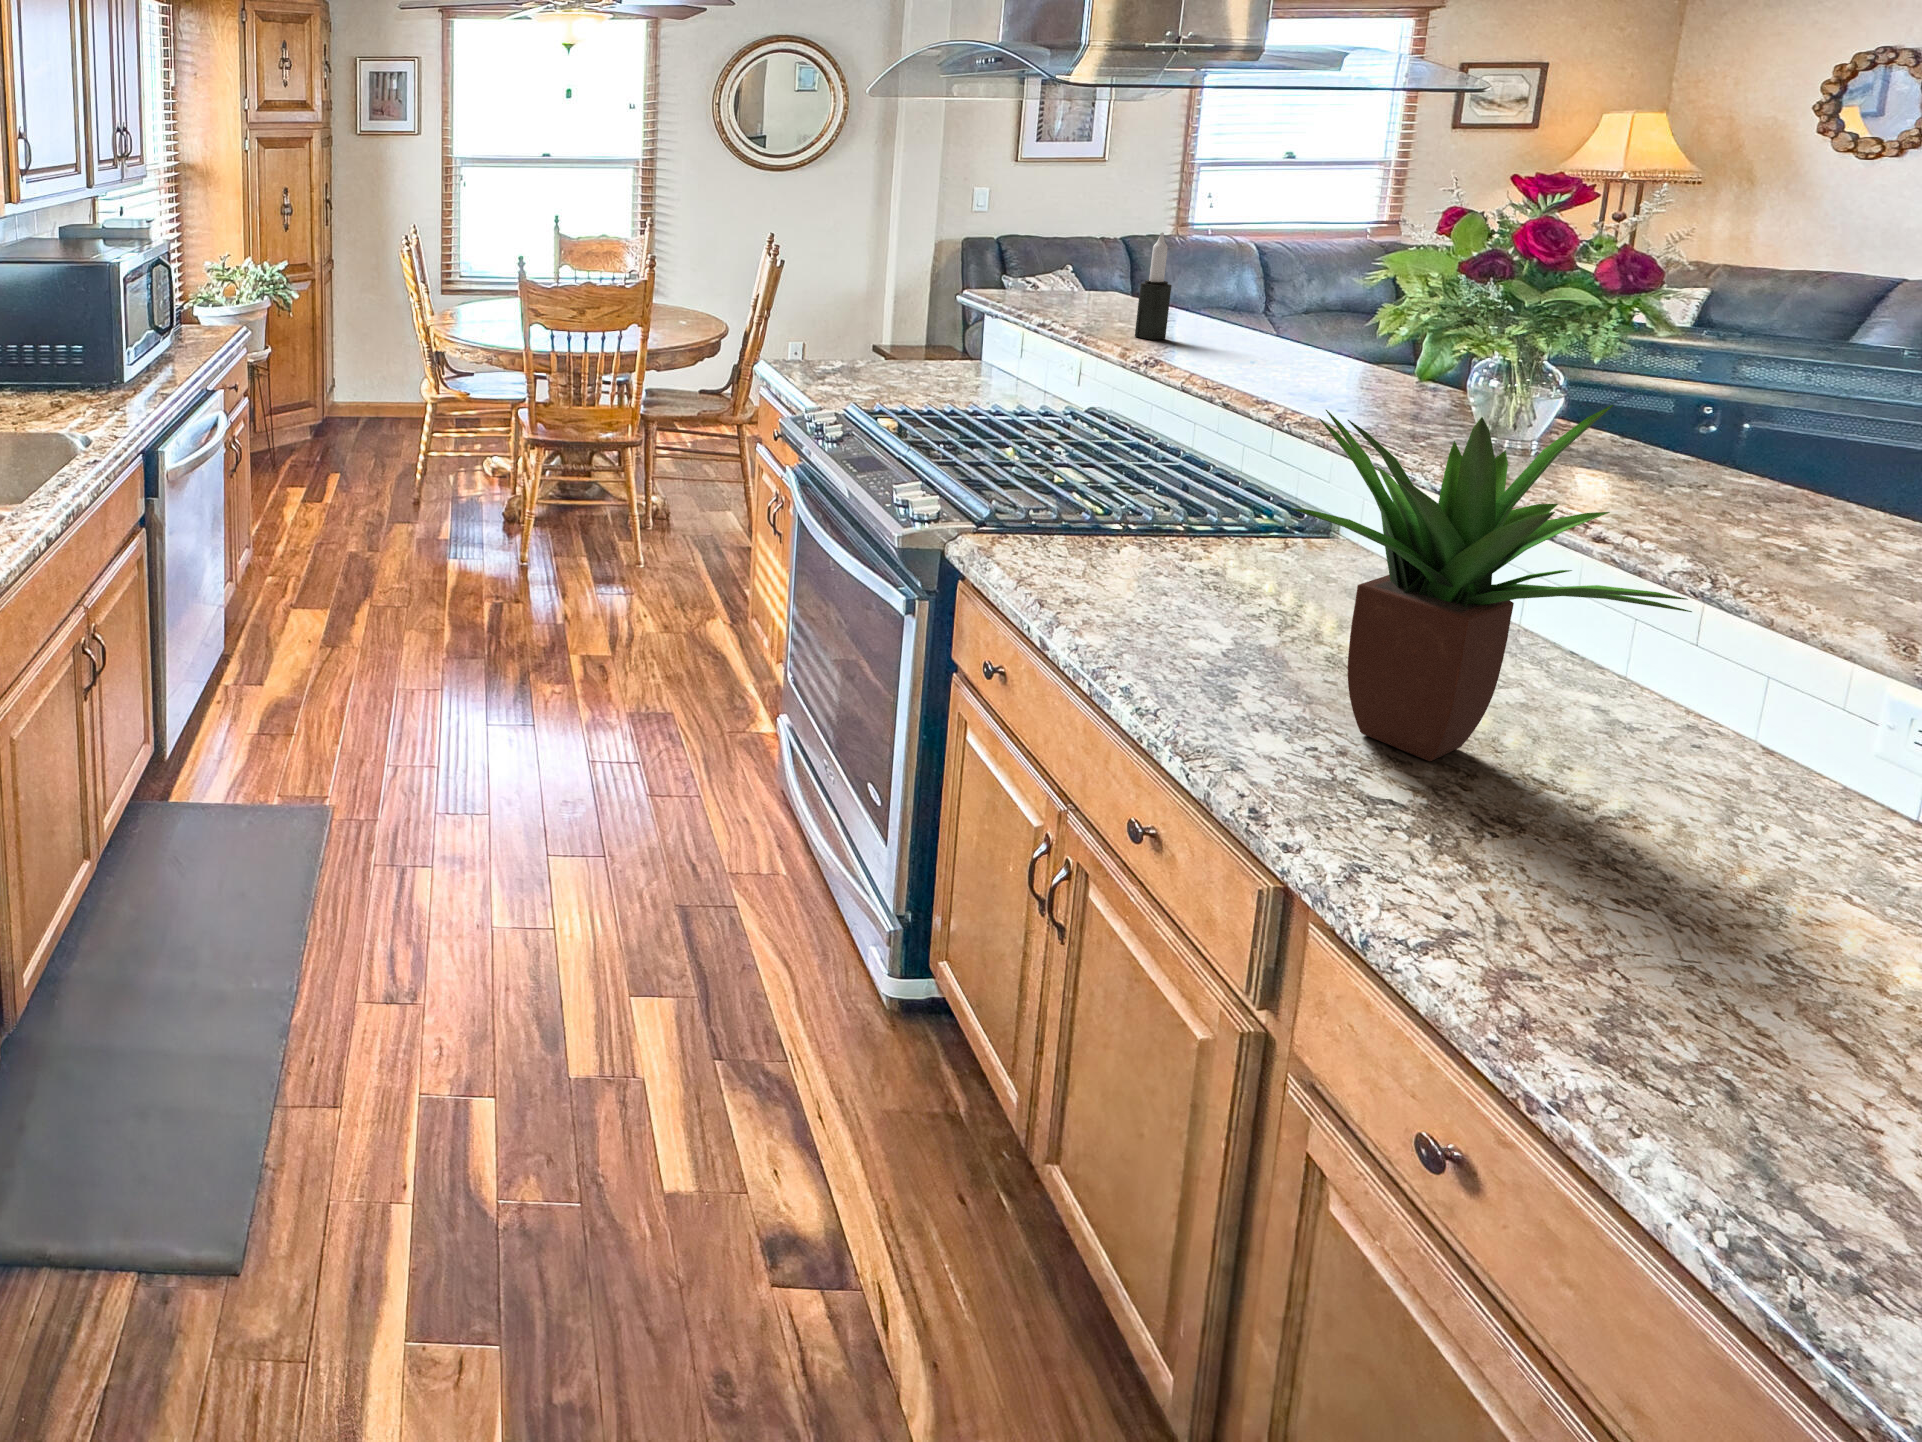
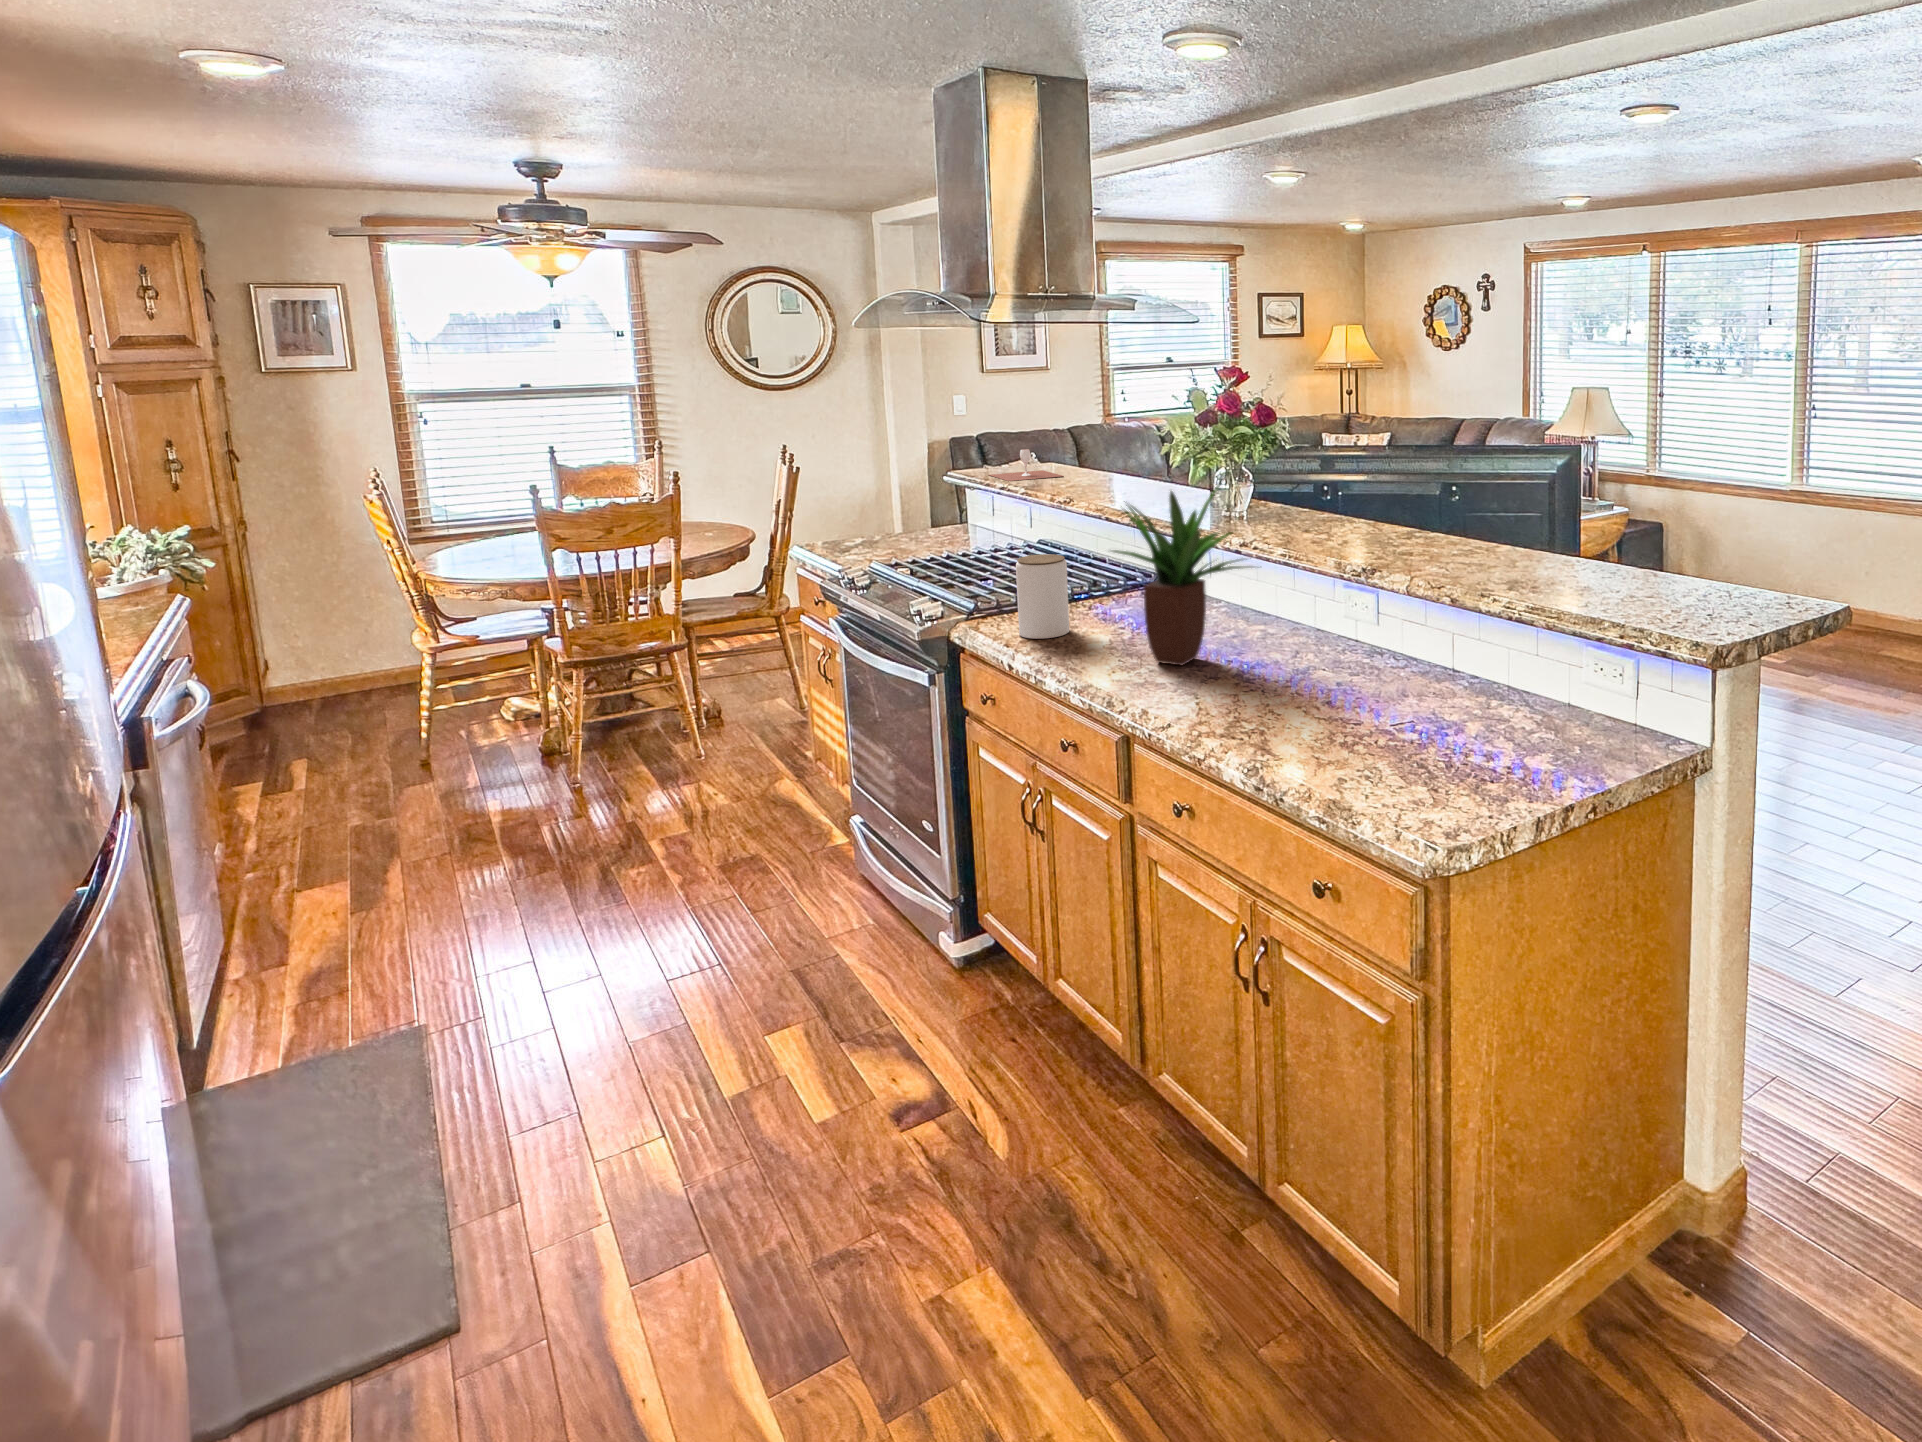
candle: present [1135,232,1172,340] -> none [1060,418,1080,491]
wine glass: none [1017,269,1135,313] -> present [990,449,1062,481]
jar: none [1064,460,1170,606] -> present [1016,554,1069,639]

